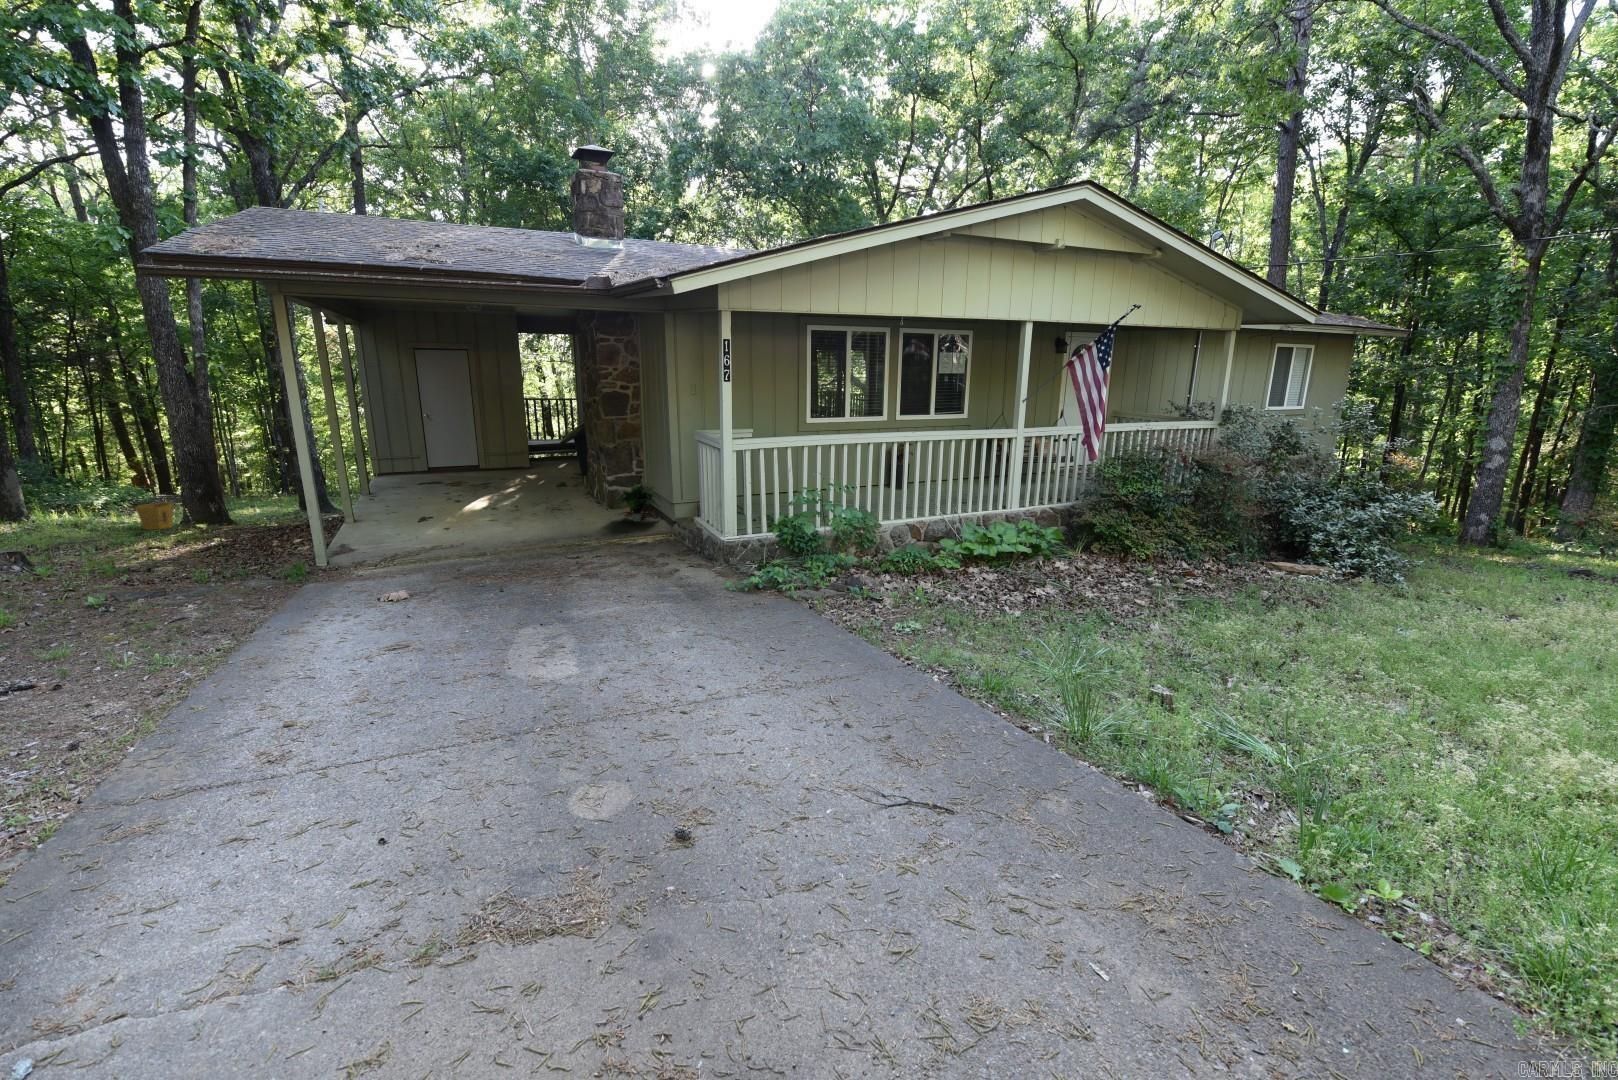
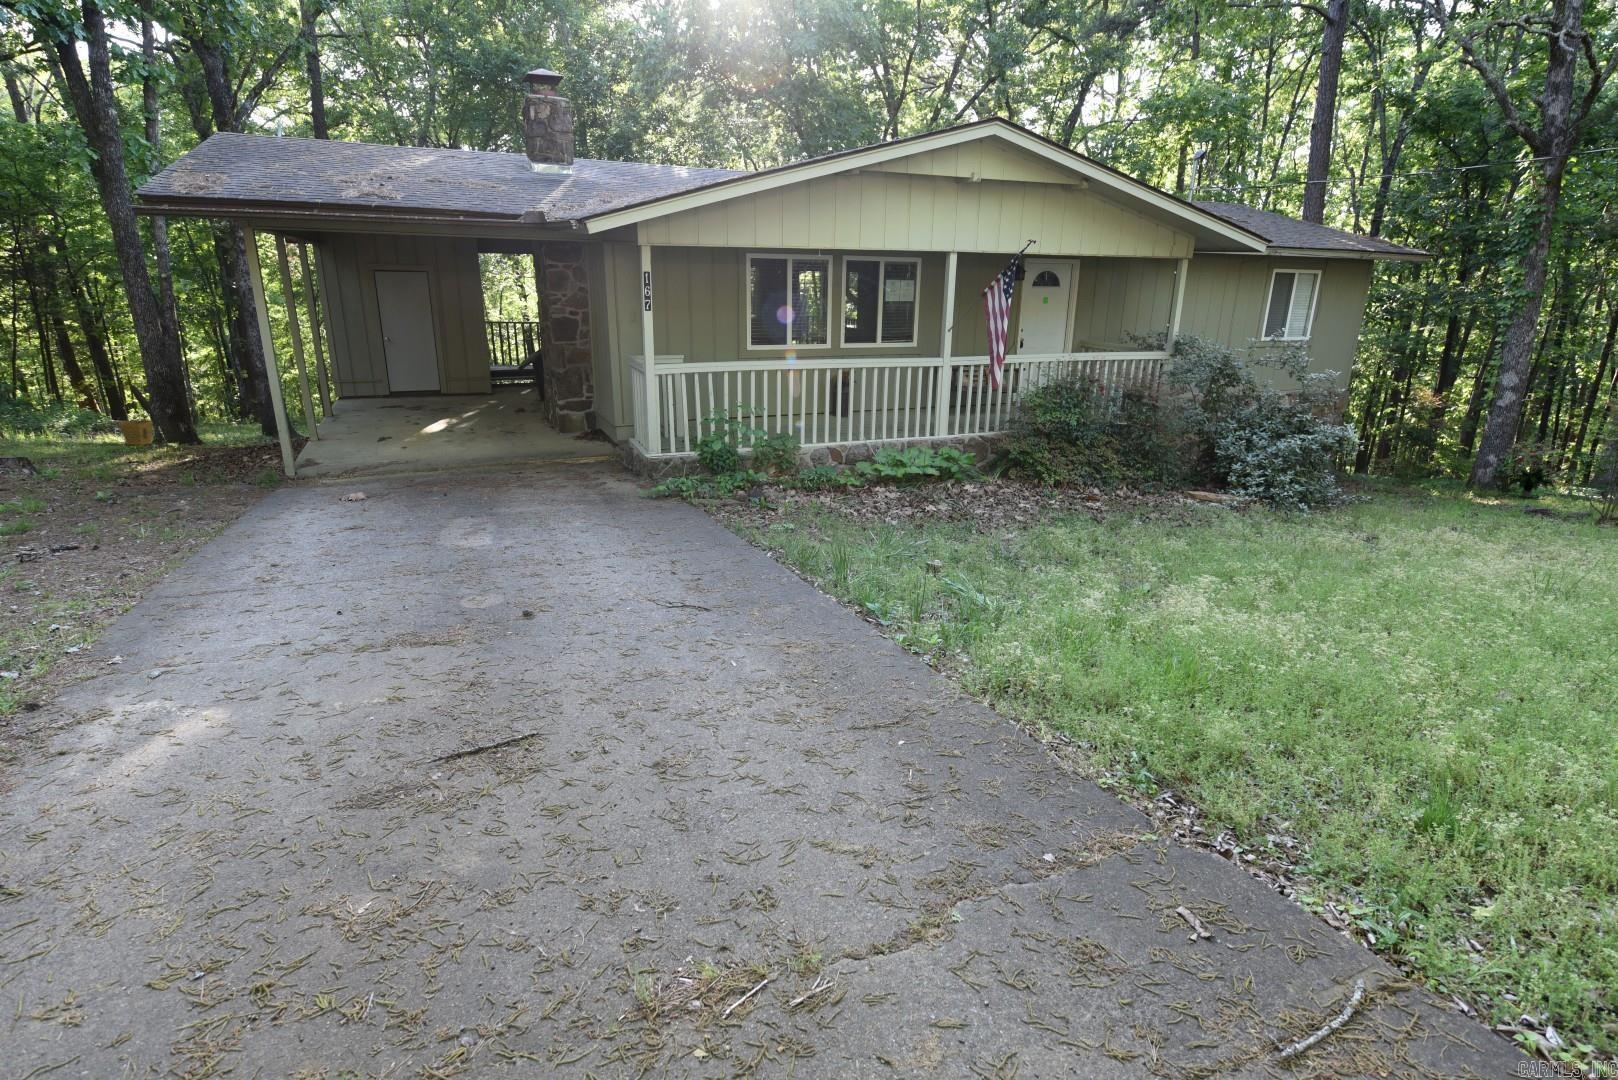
potted plant: present [612,481,659,522] -> present [1506,466,1554,498]

